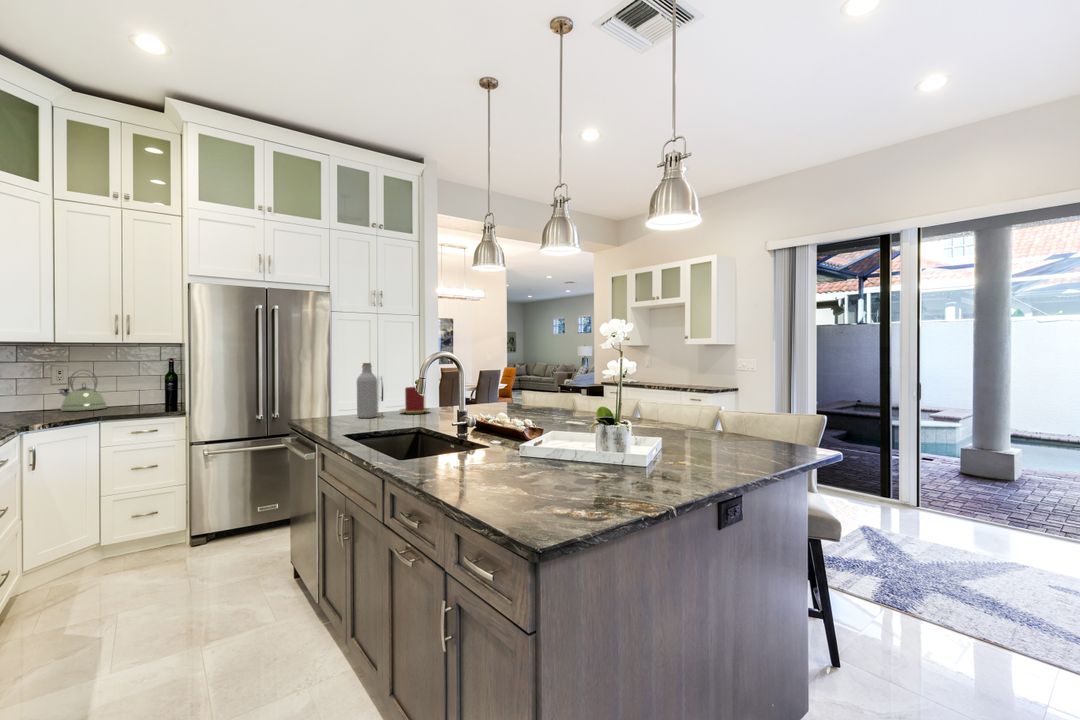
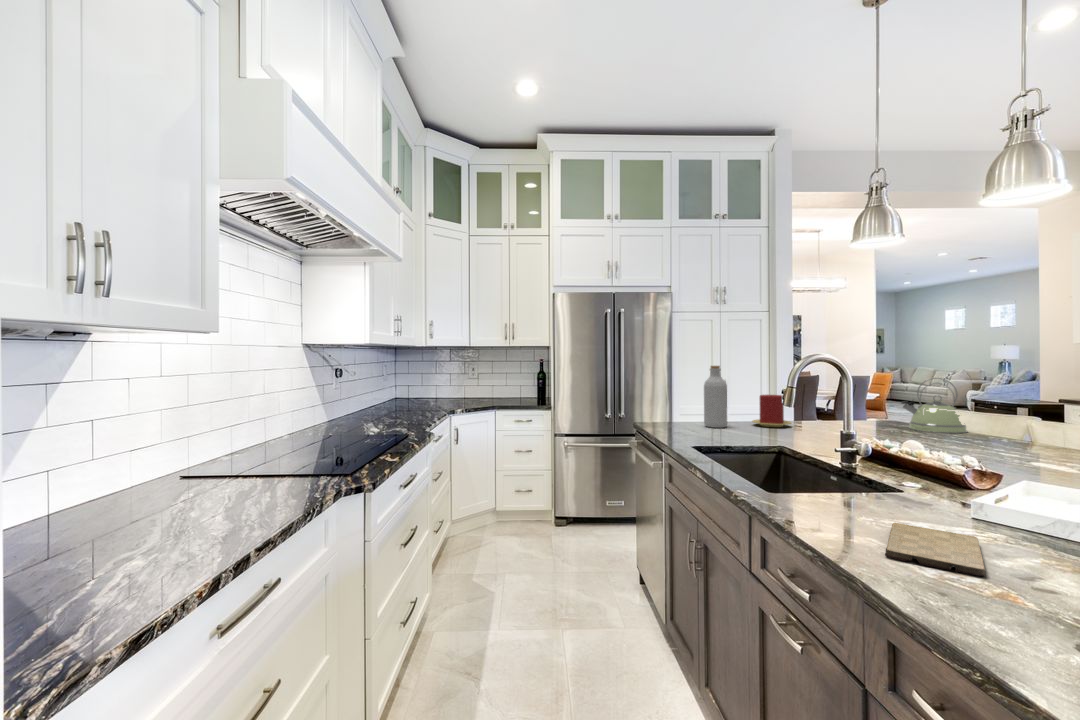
kettle: present [59,370,107,411] -> present [902,378,967,433]
cutting board: none [461,466,515,486] -> present [885,523,986,576]

